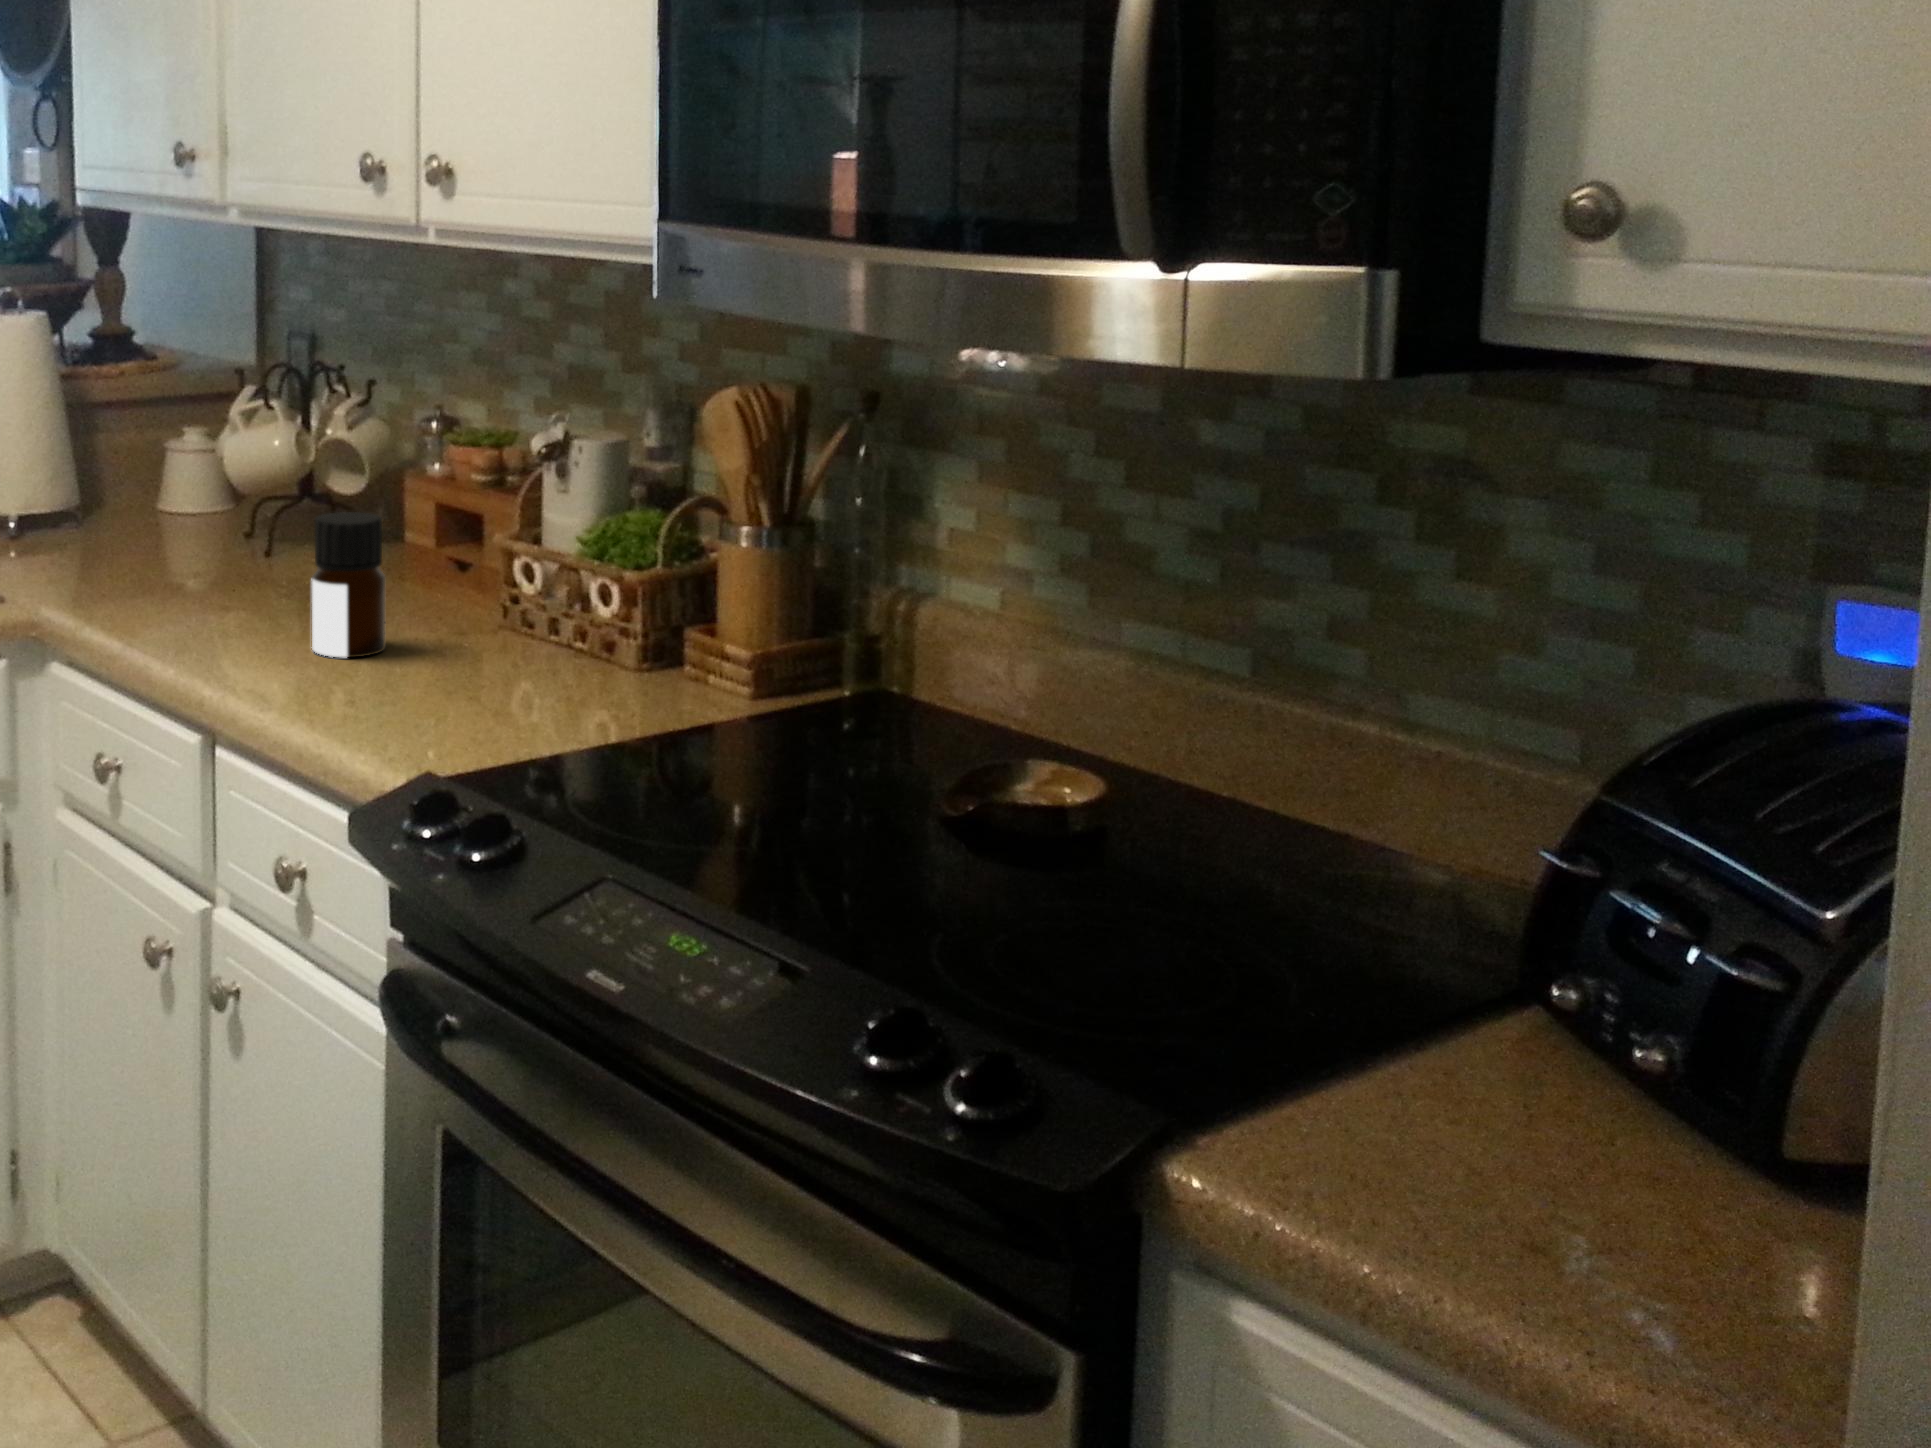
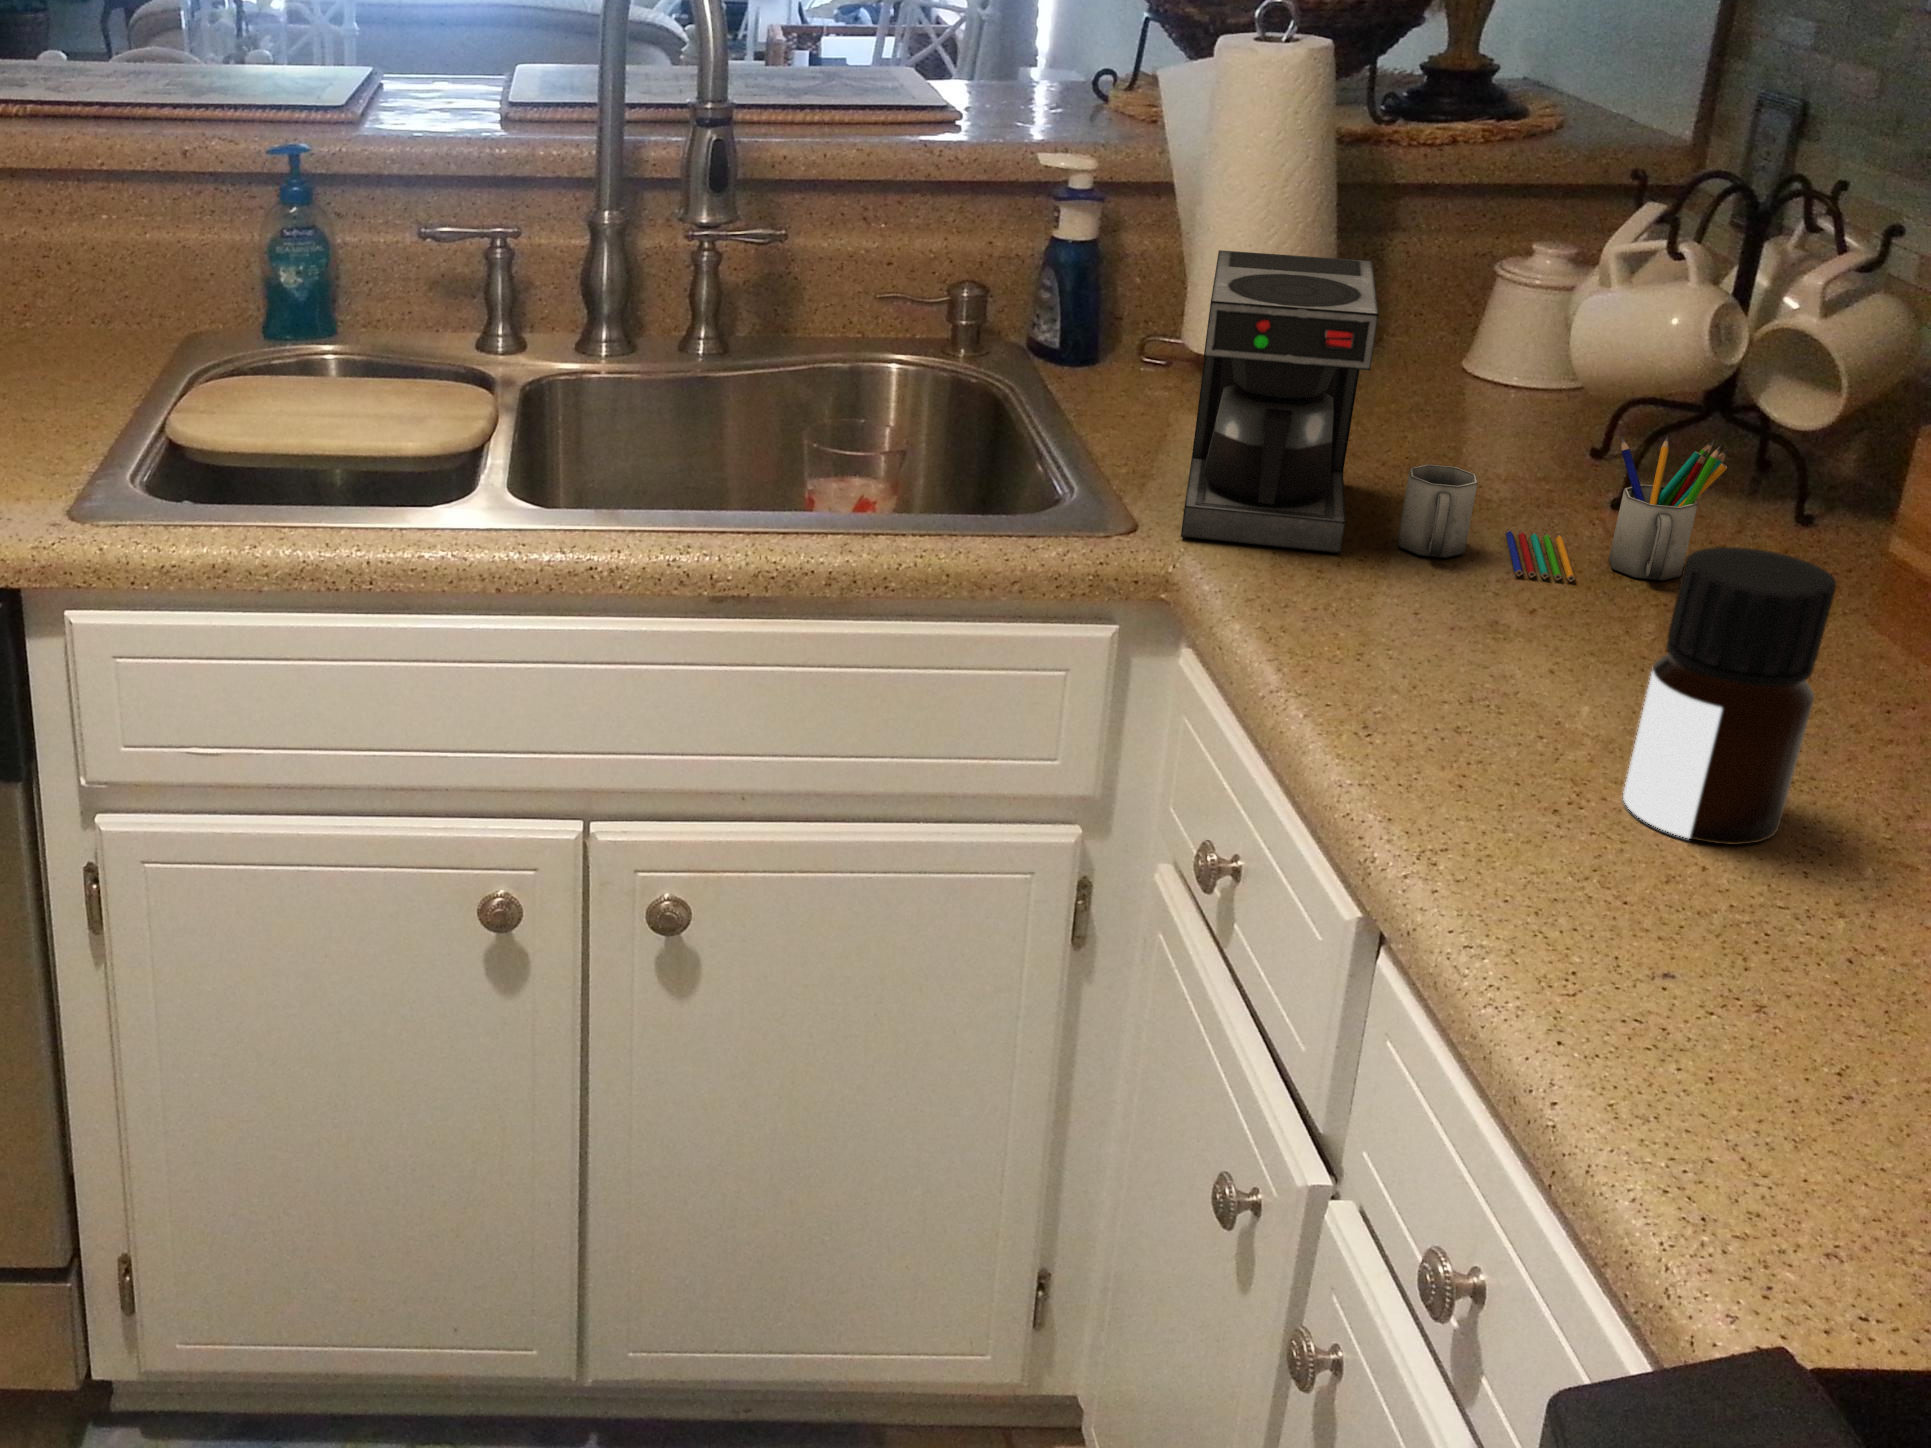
coffee maker: none [17,426,322,596] -> present [1181,250,1730,582]

